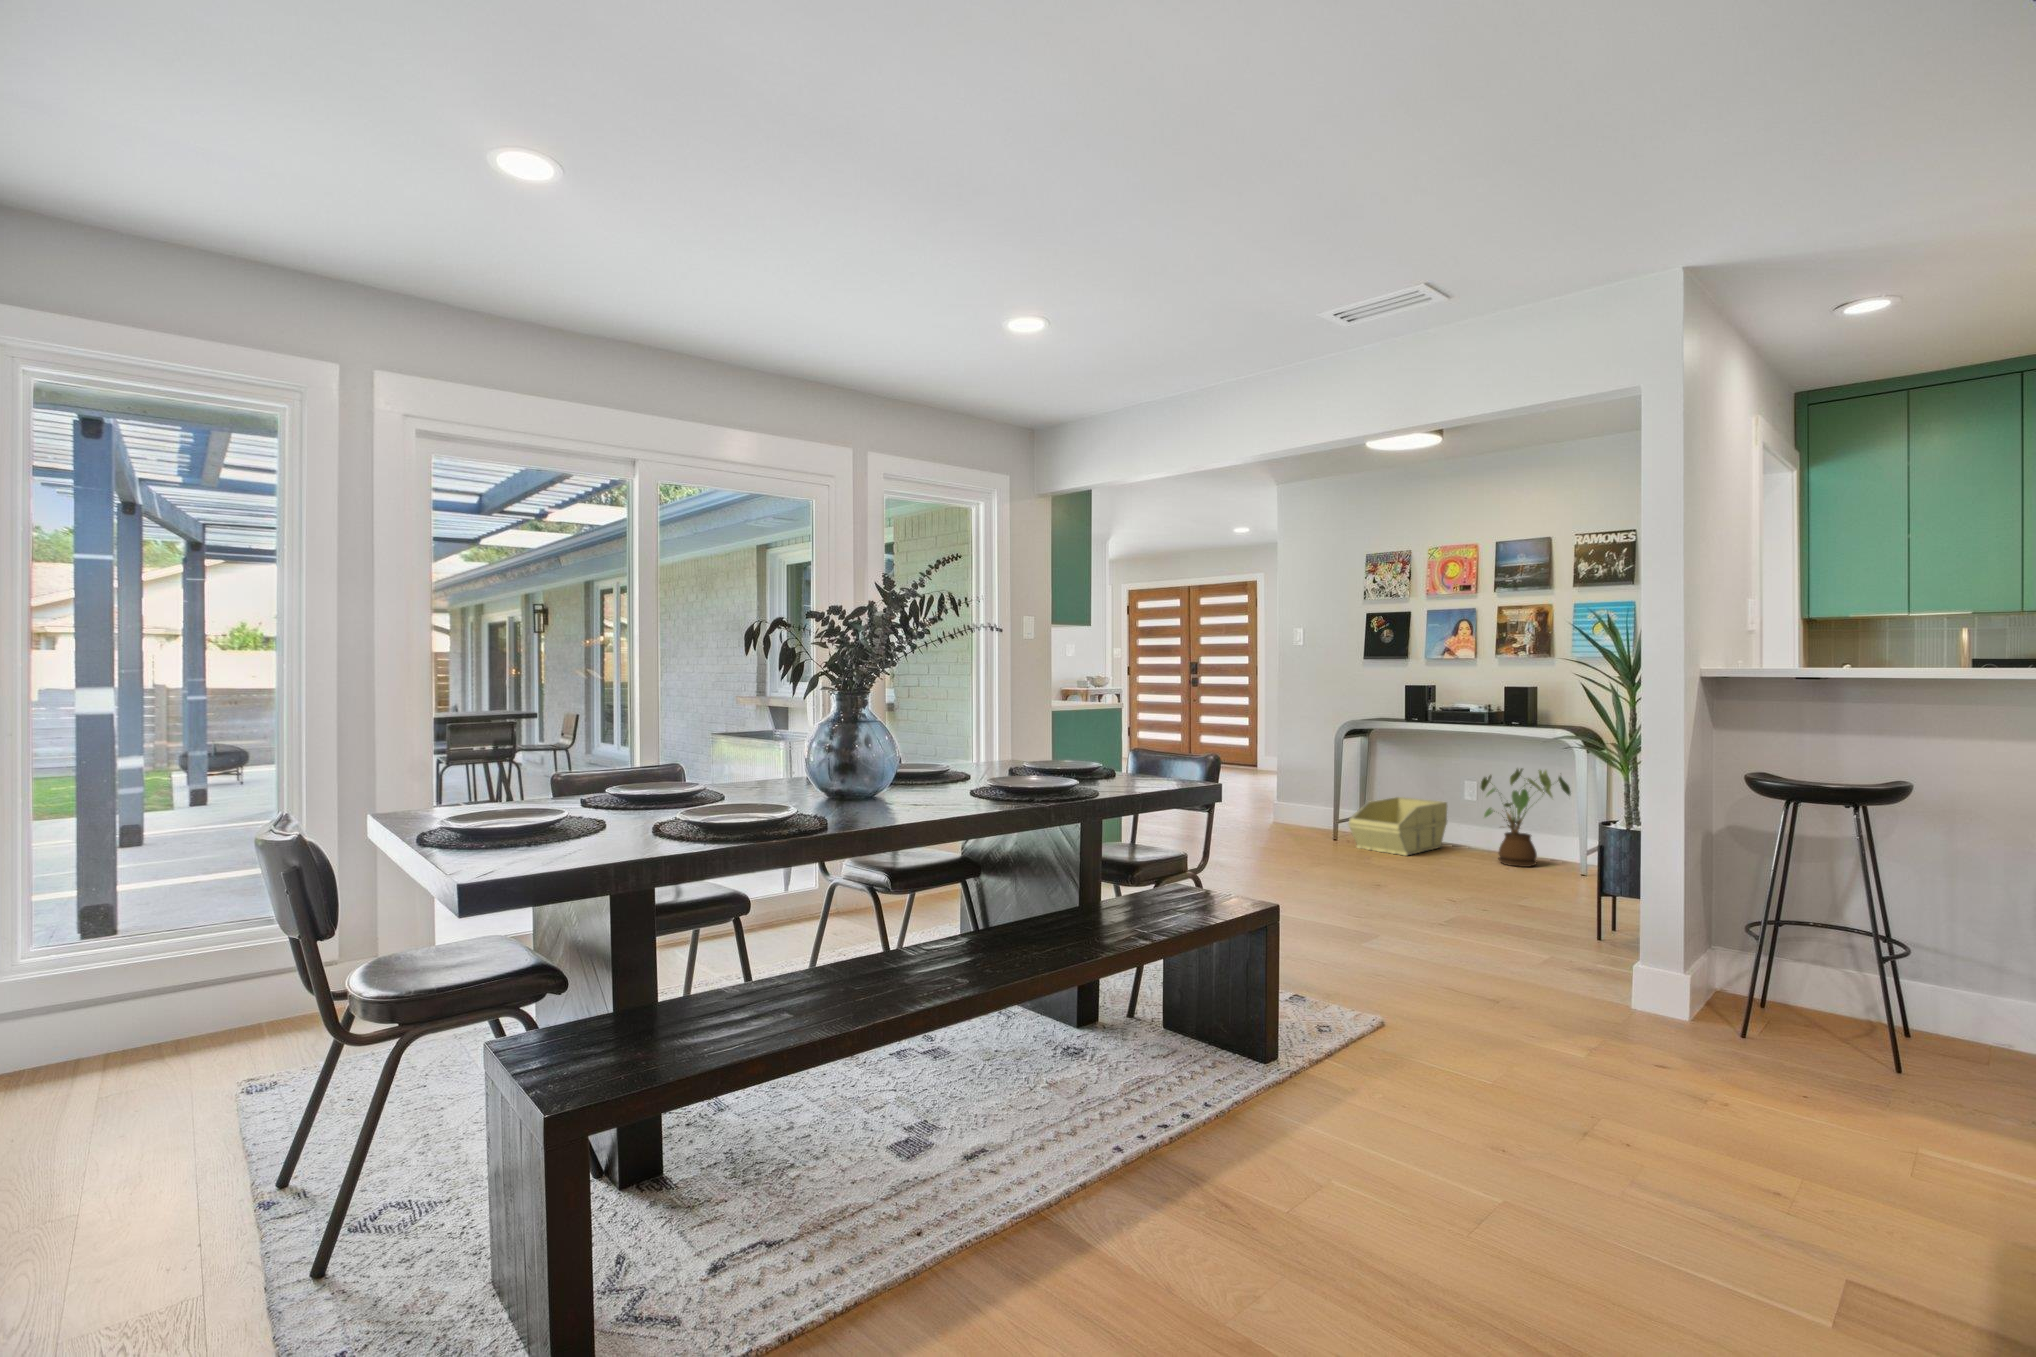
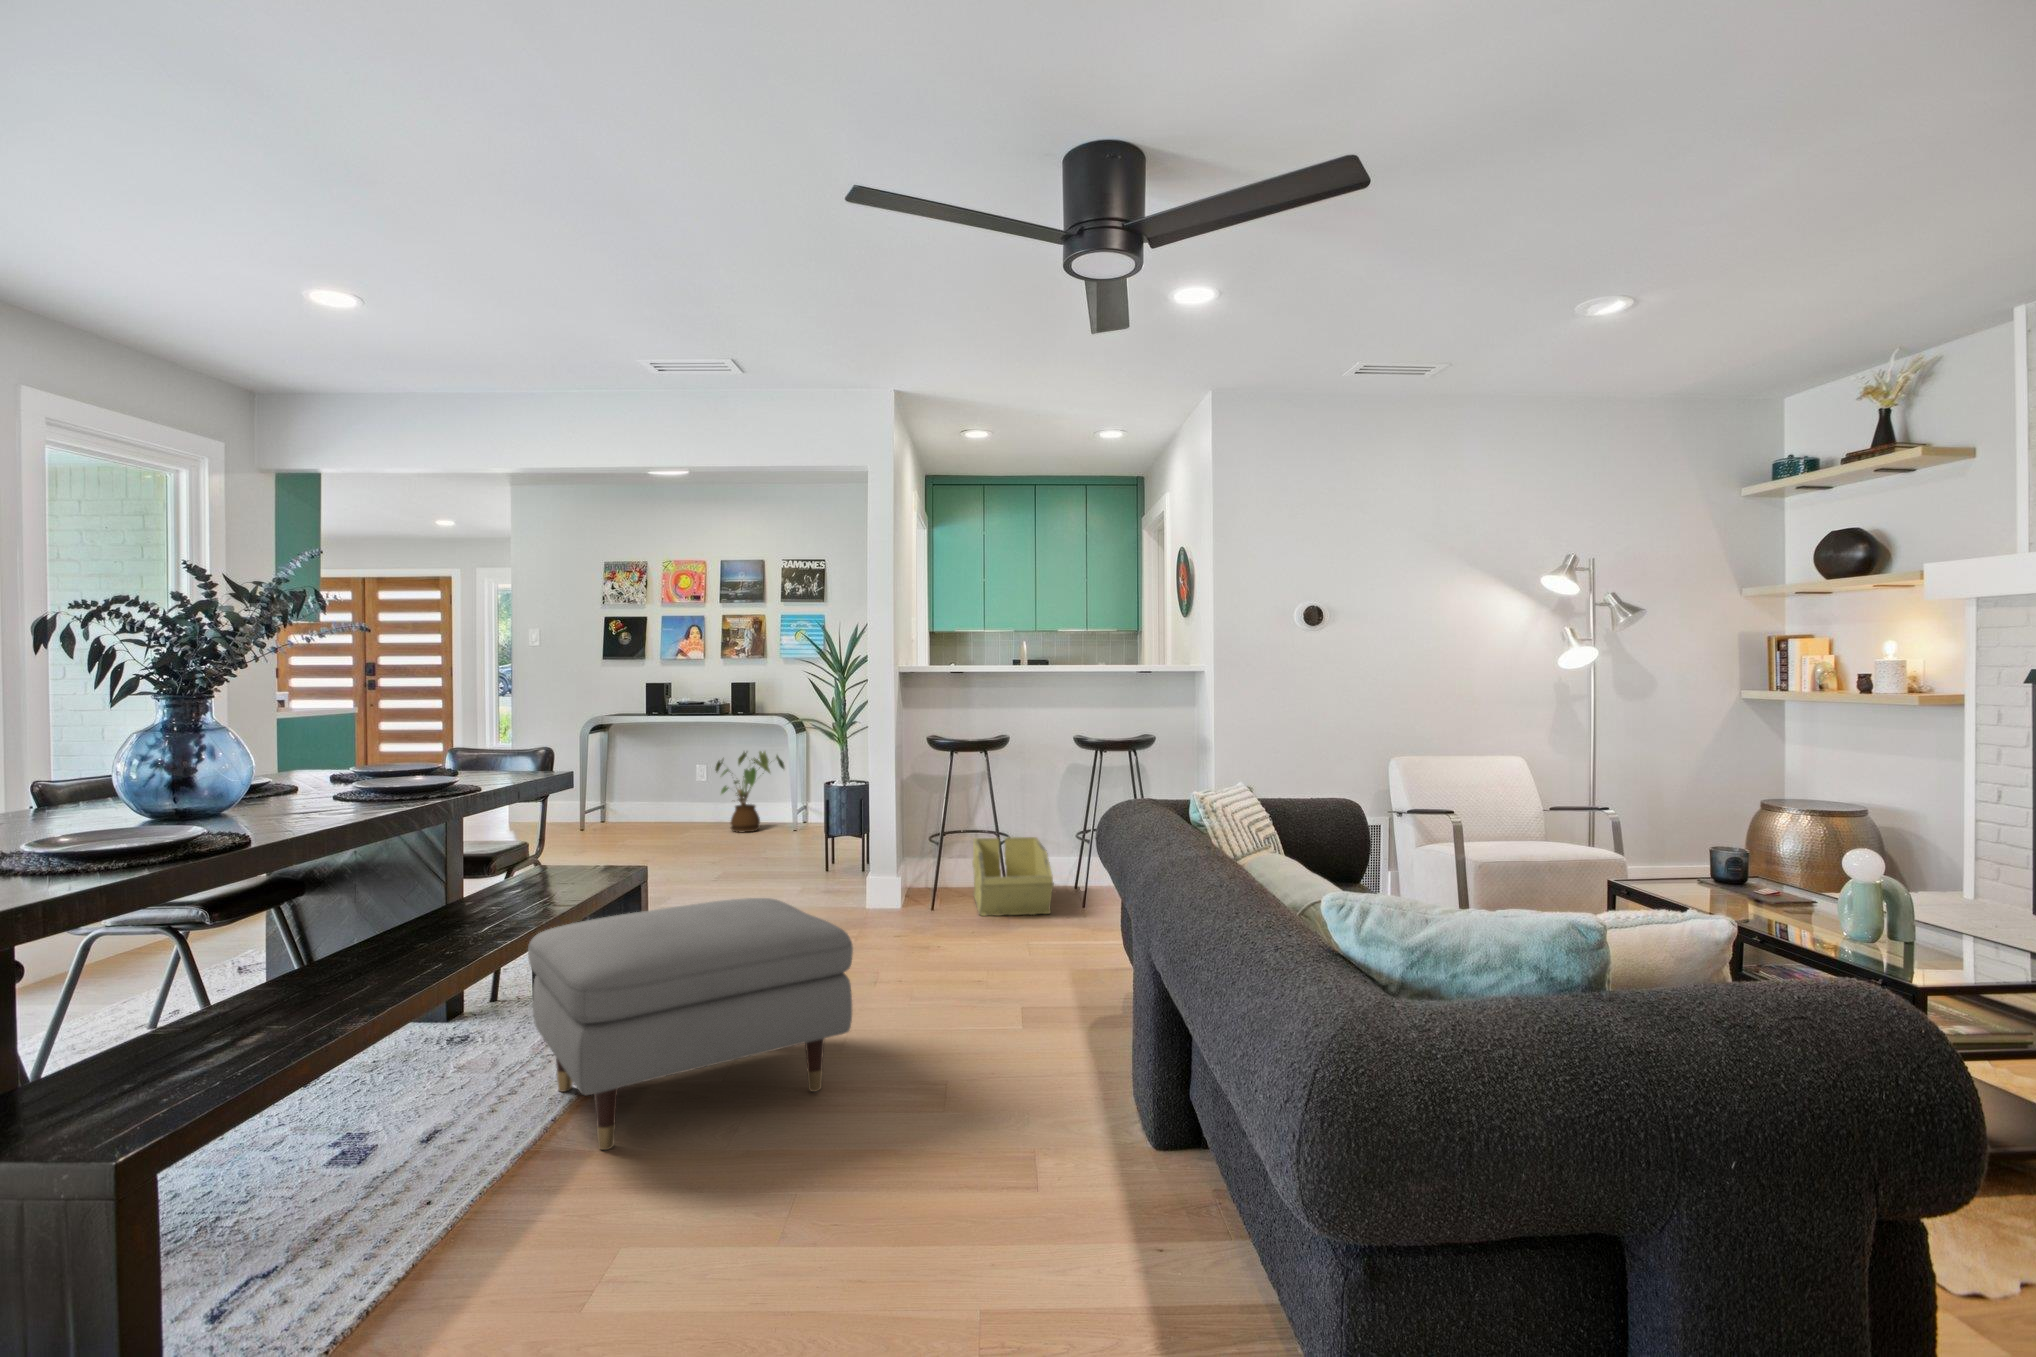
storage bin: present [1348,797,1447,856] -> present [972,837,1054,916]
ottoman: none [1067,958,1458,1279] -> present [528,898,853,1150]

